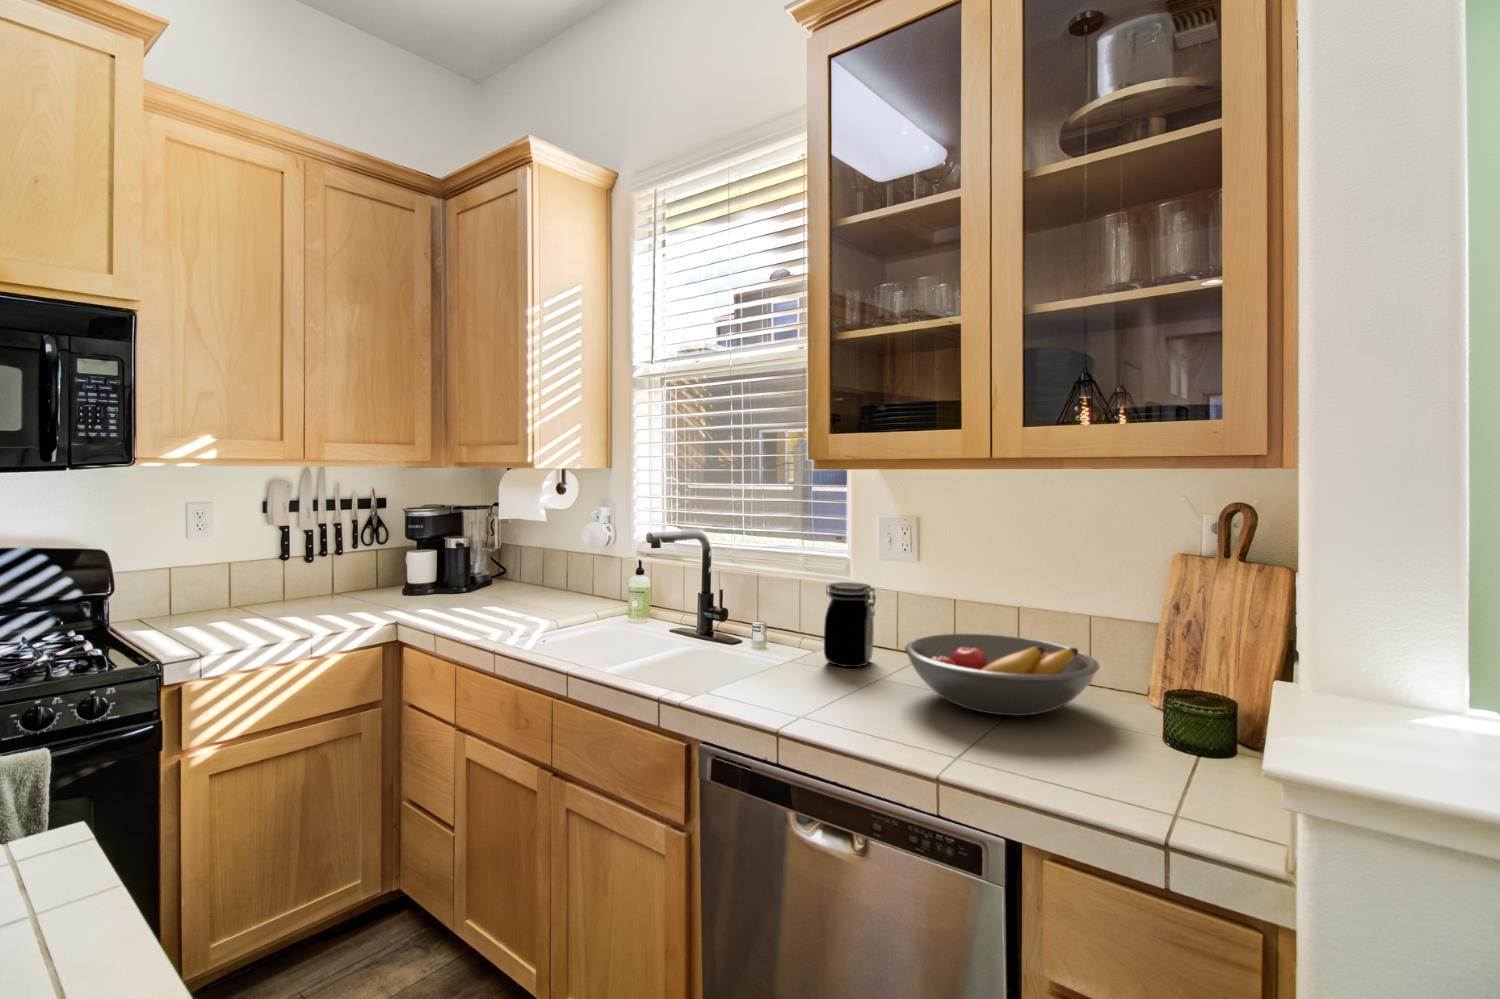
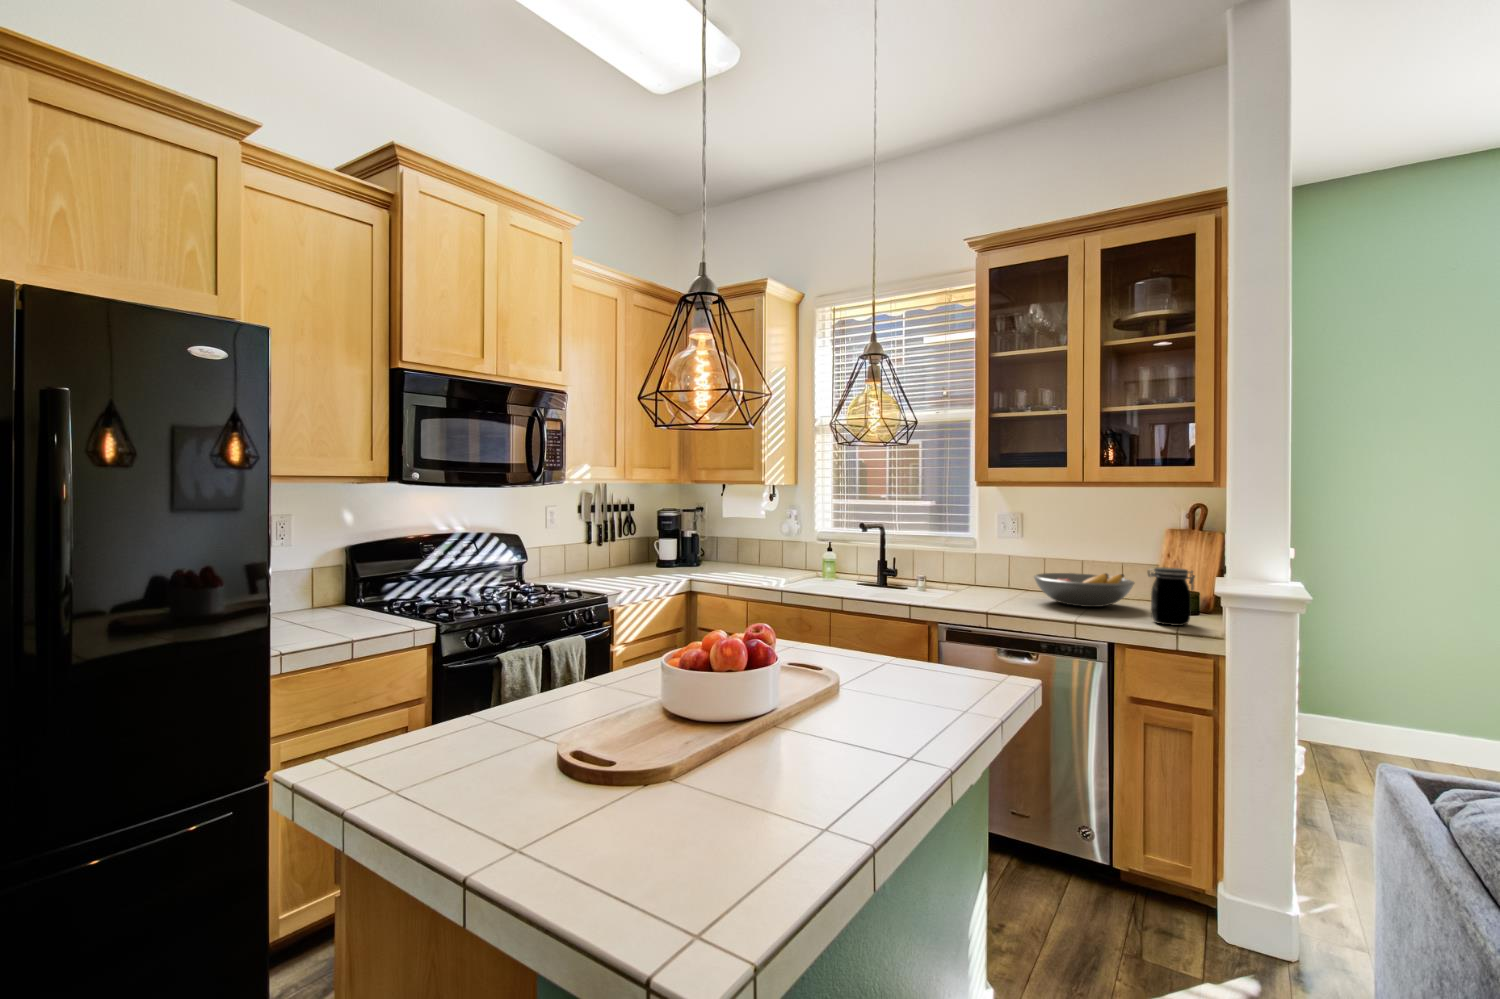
jar: present [824,582,876,667] -> present [1148,567,1195,626]

